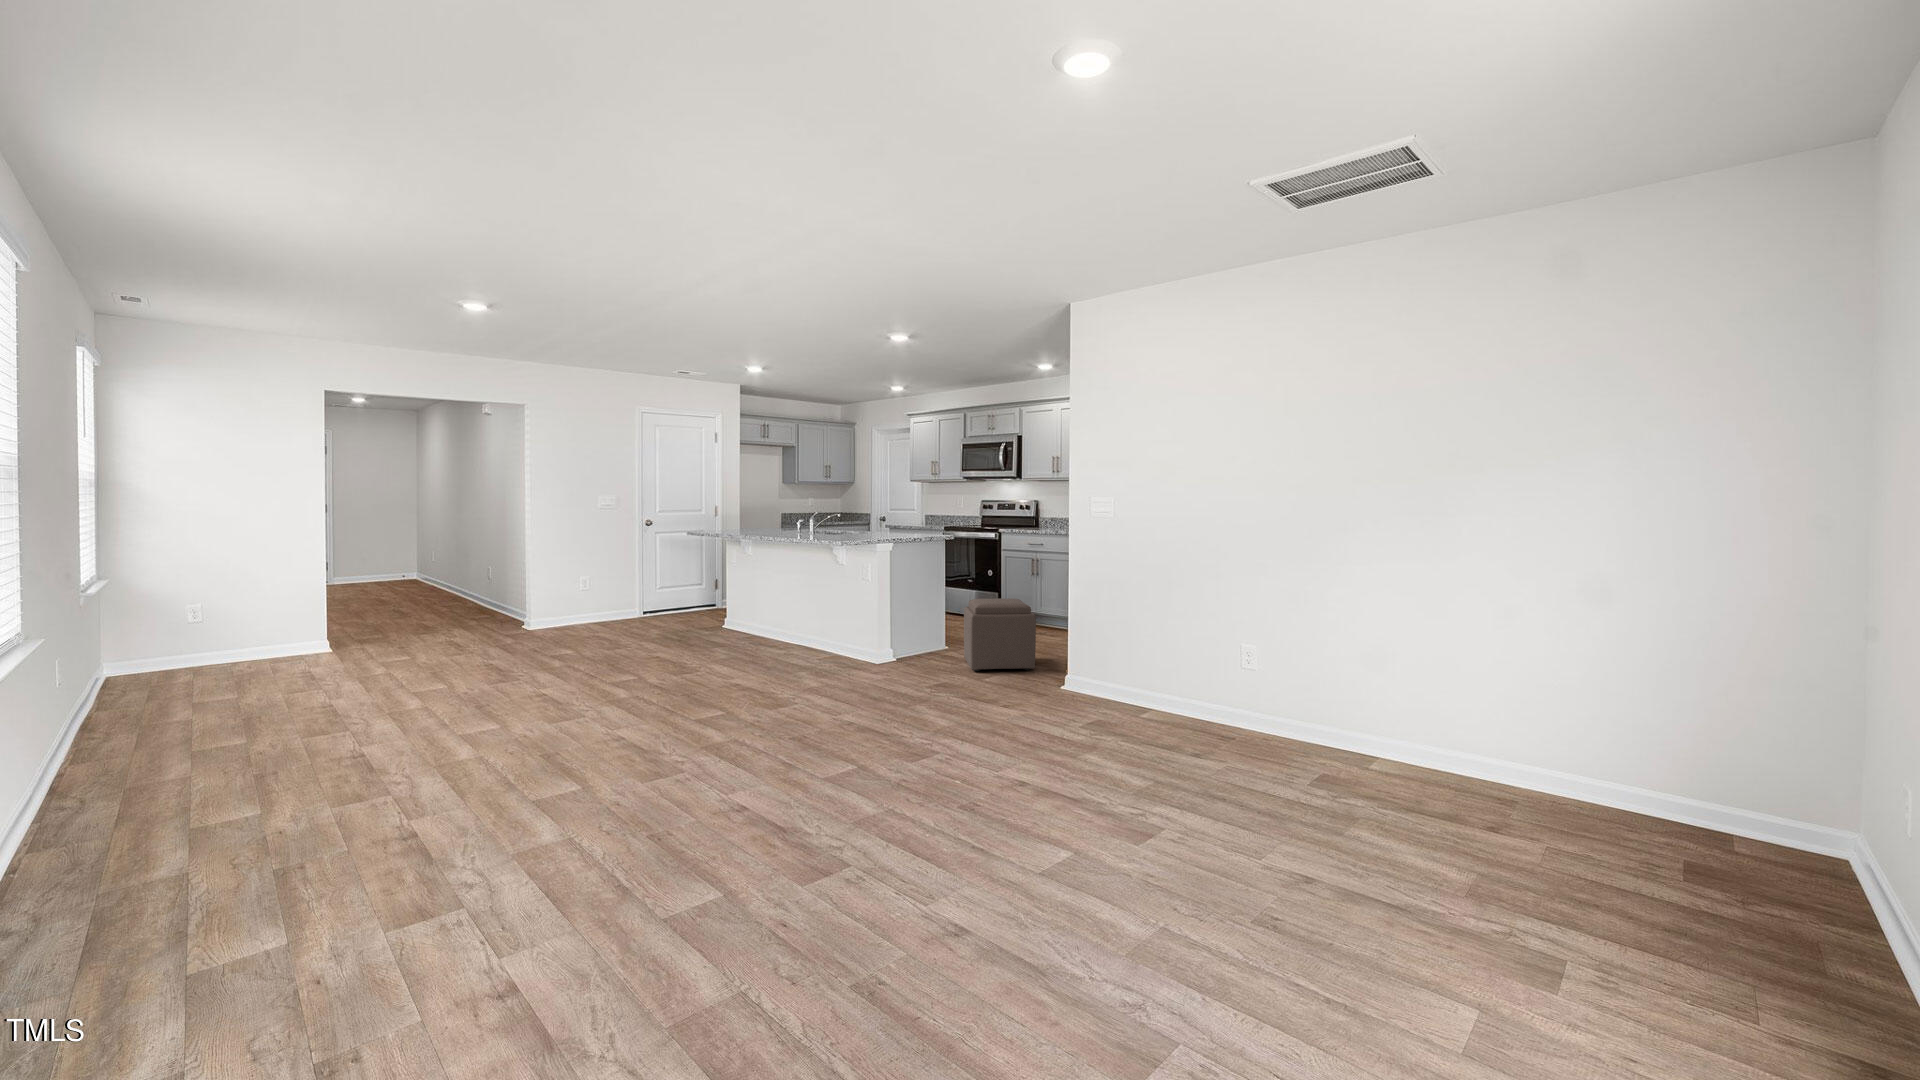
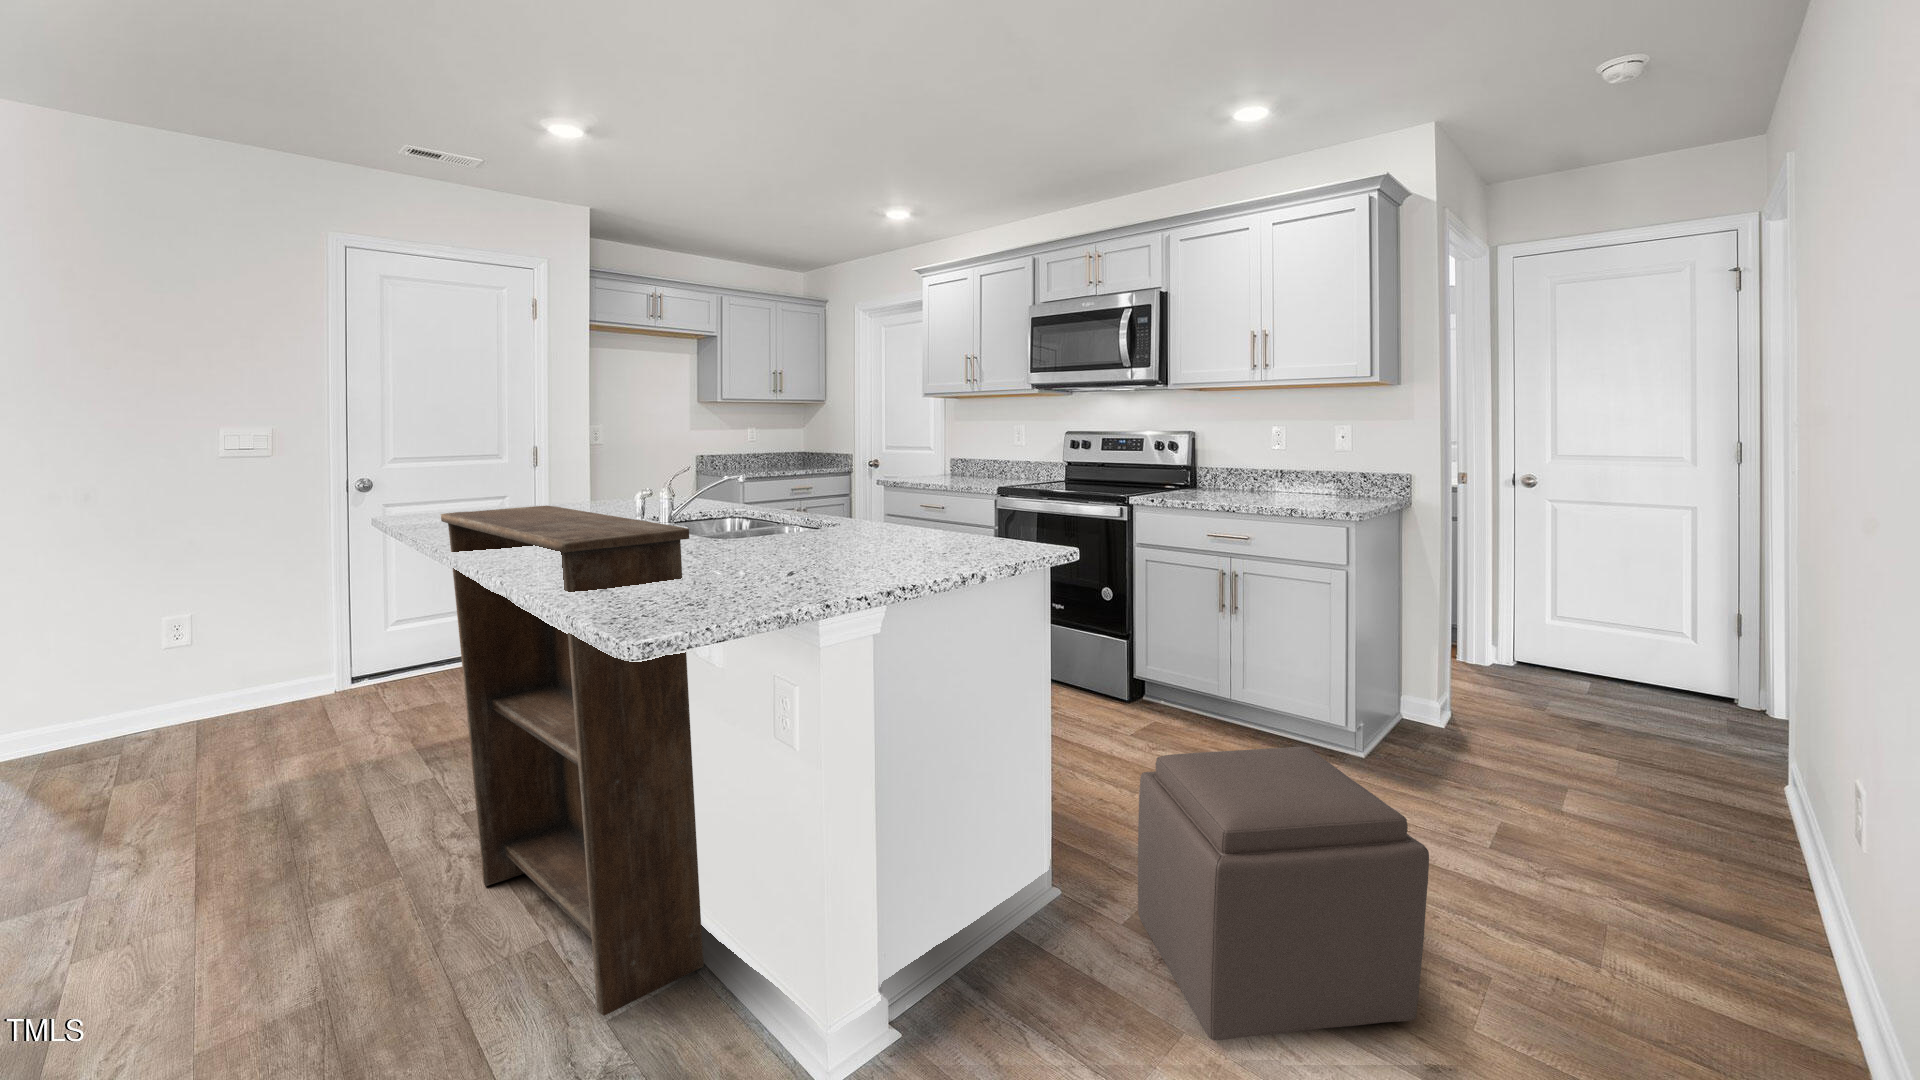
bookshelf: none [734,519,824,667] -> present [441,506,704,1016]

